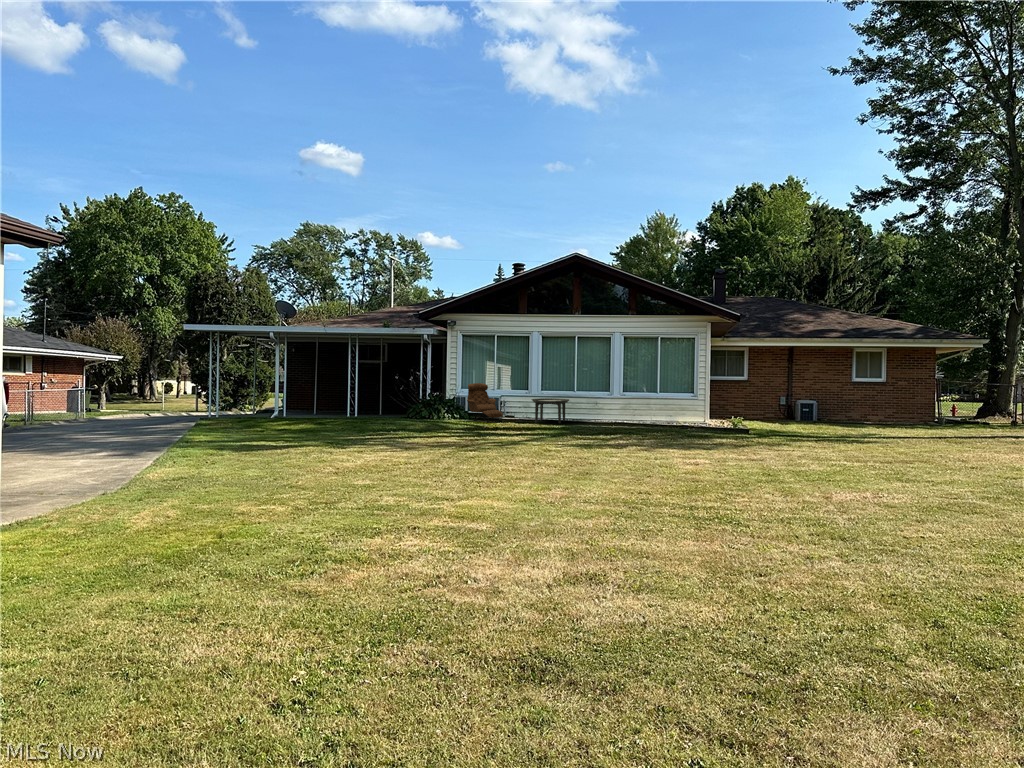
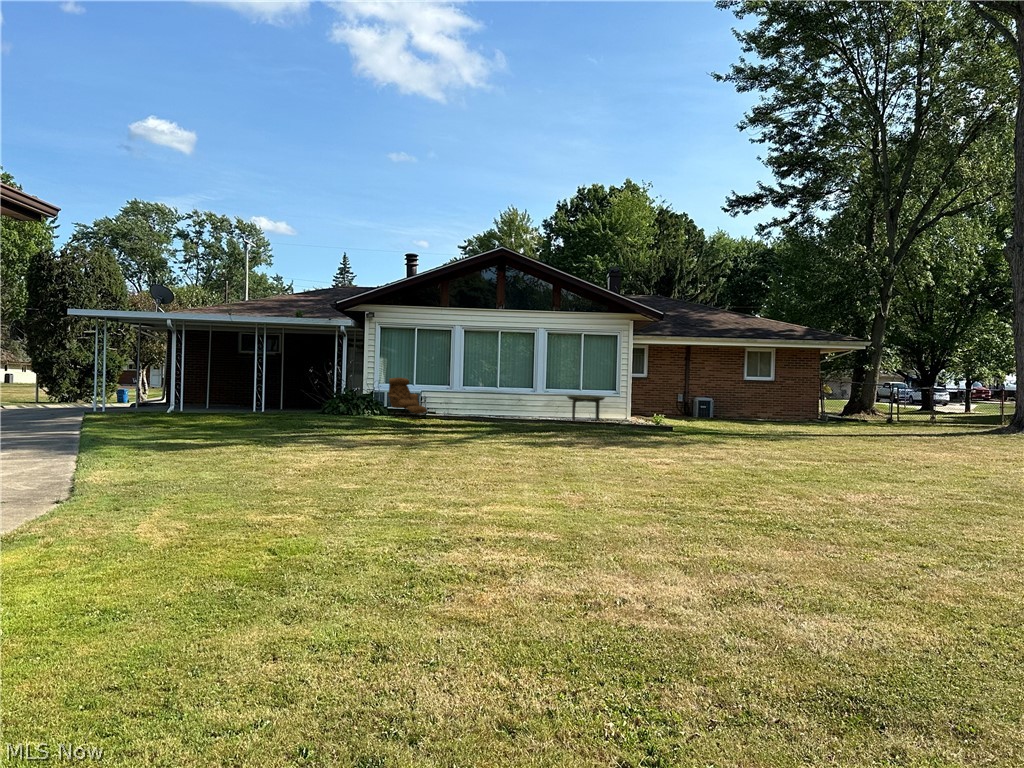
round table: present [532,398,569,423] -> present [567,396,605,421]

